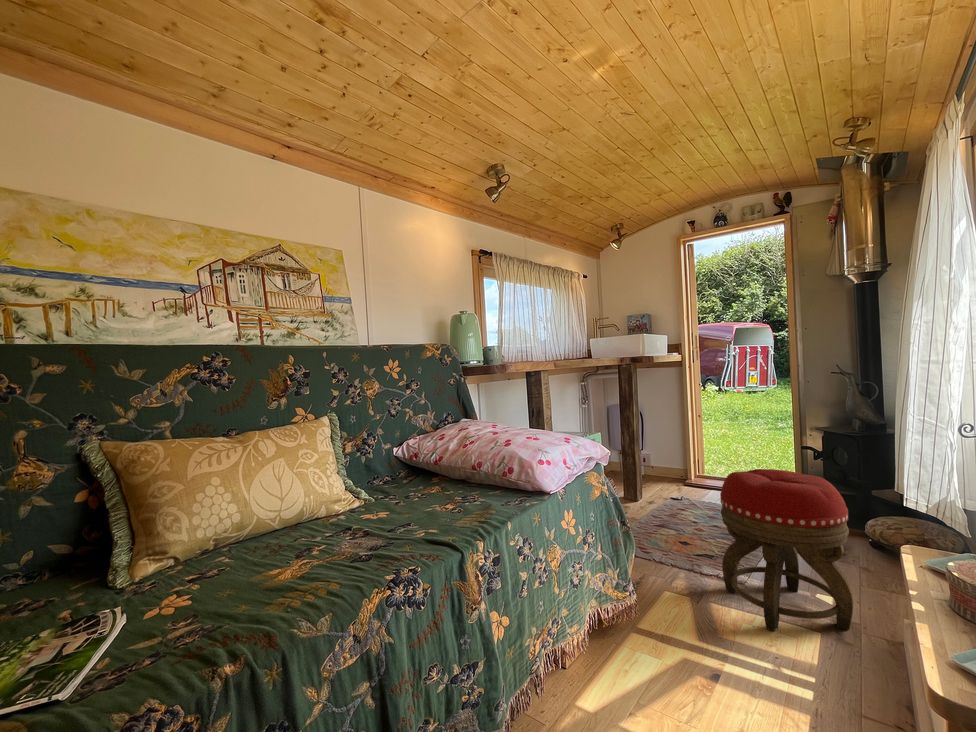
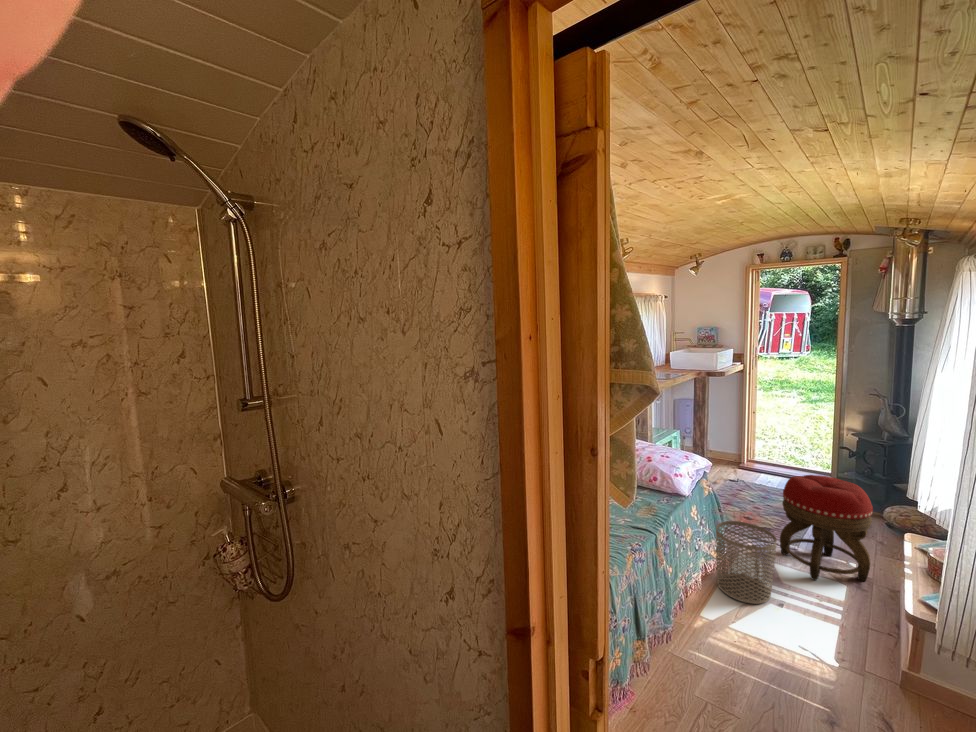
waste bin: none [615,539,704,677] -> present [716,521,777,604]

